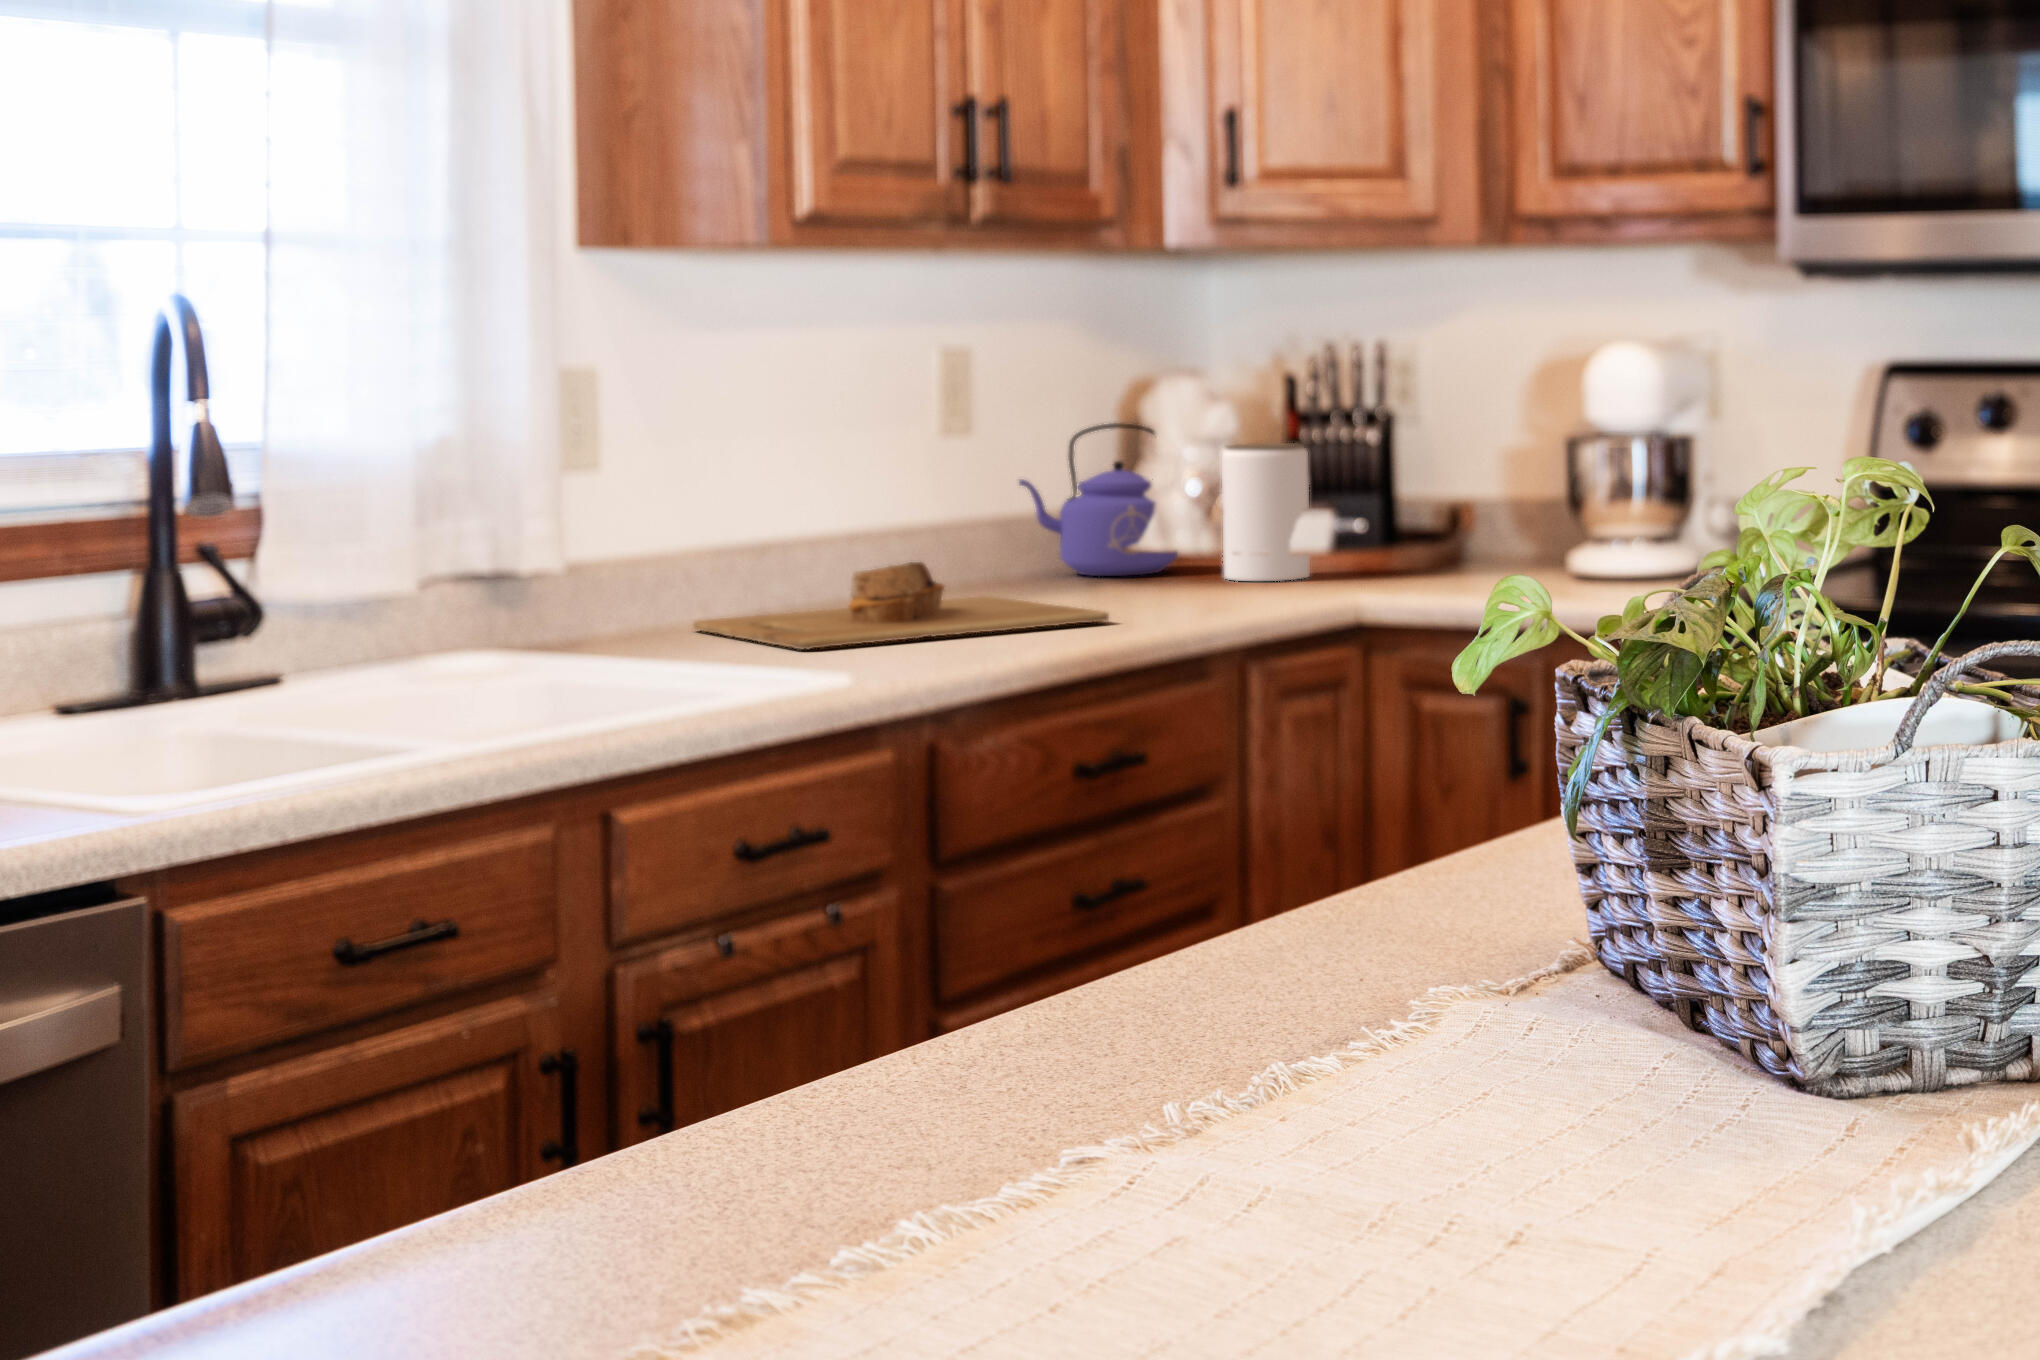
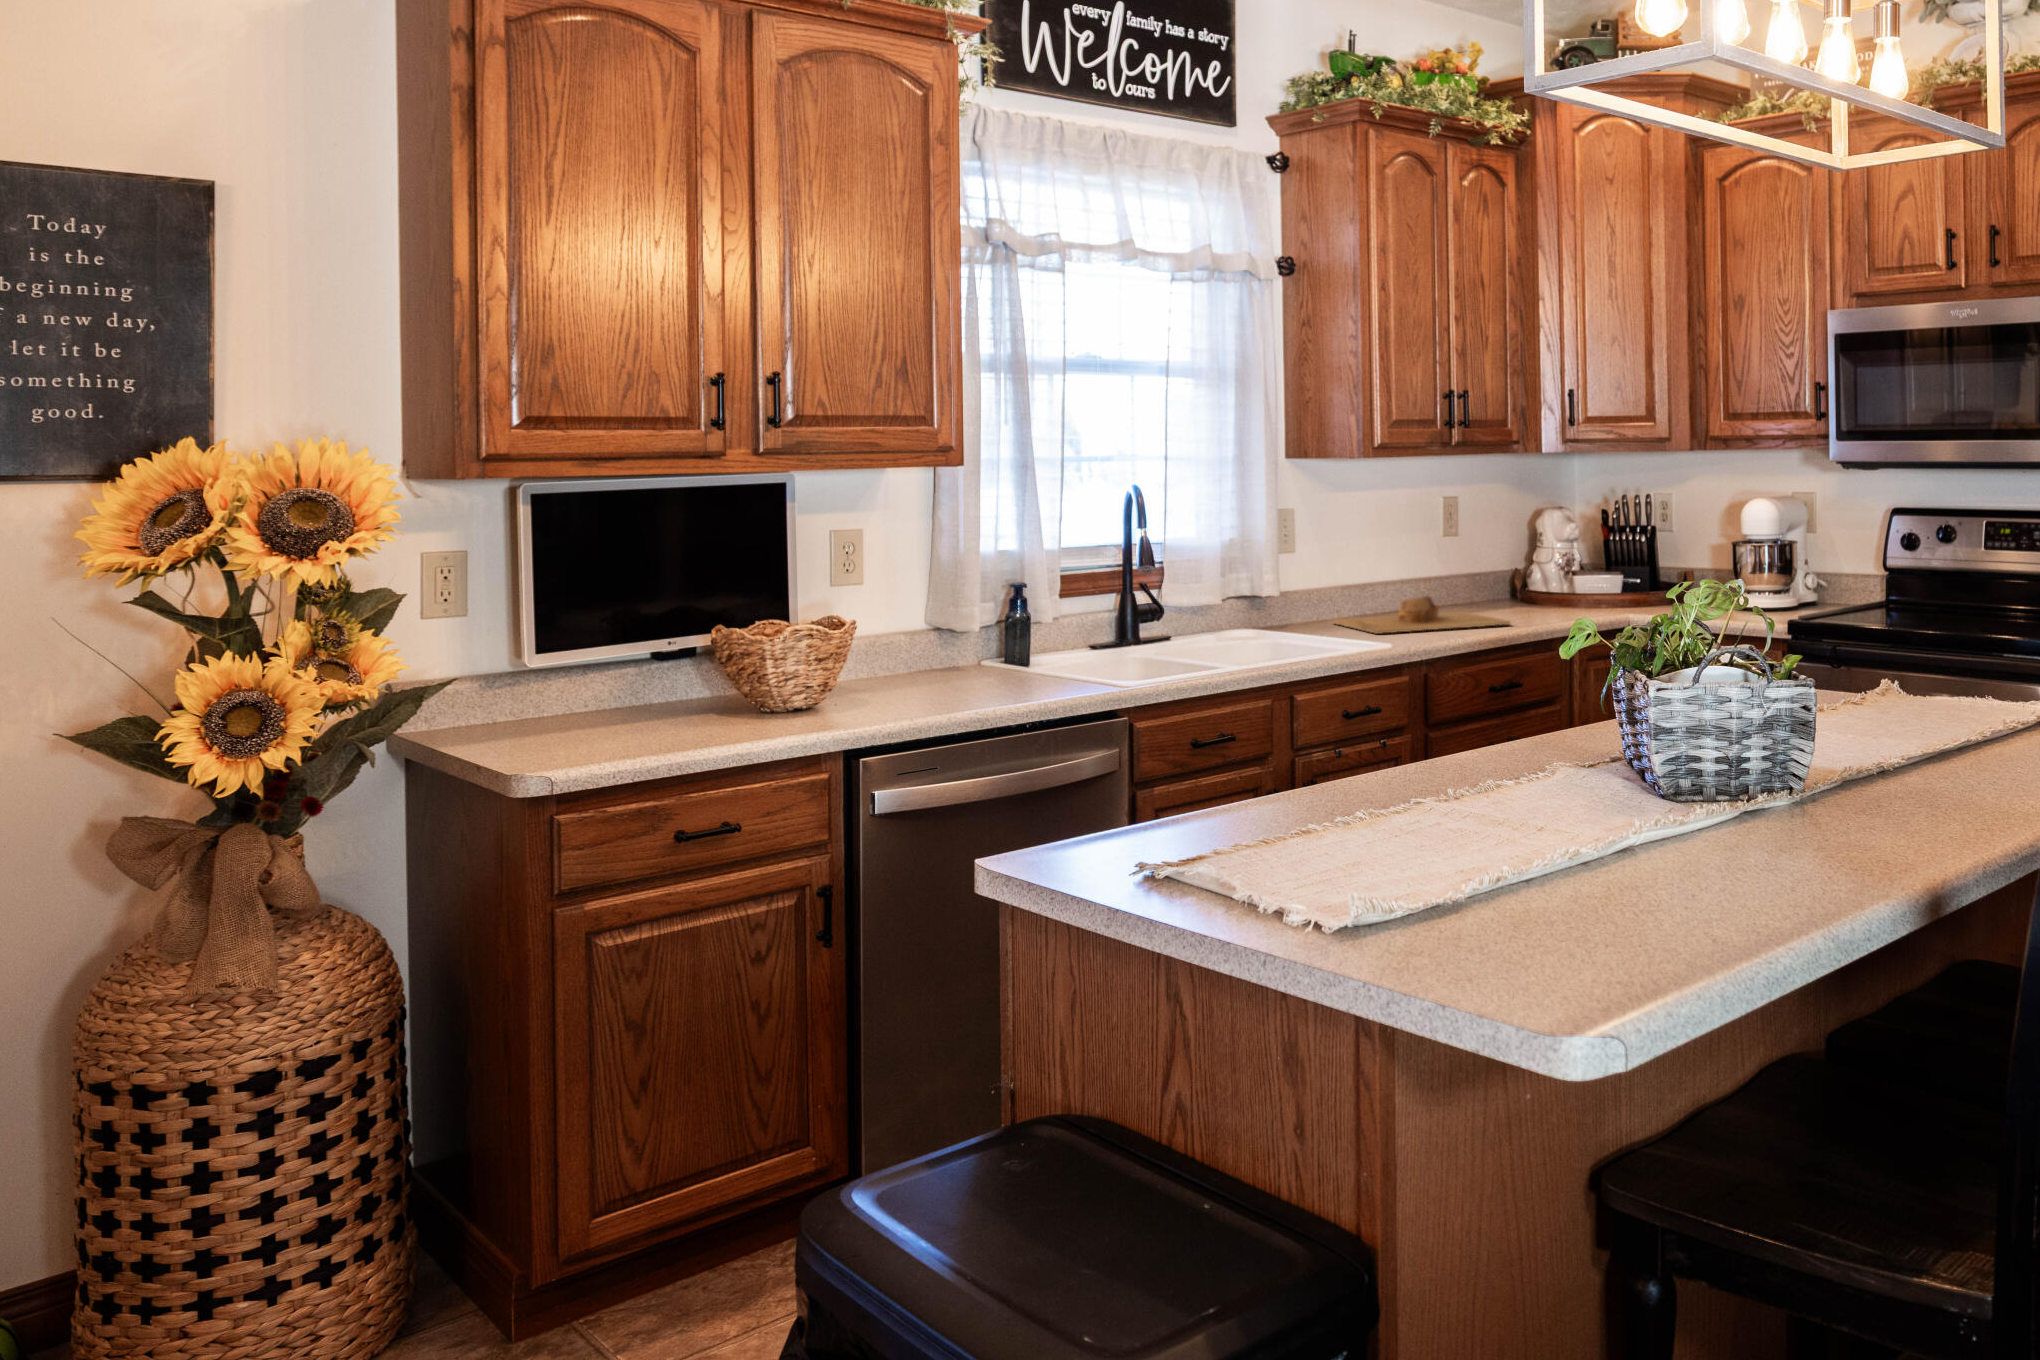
kettle: present [1019,423,1178,576] -> none [1477,532,1551,603]
jar: present [1222,443,1310,581] -> none [1569,542,1611,607]

